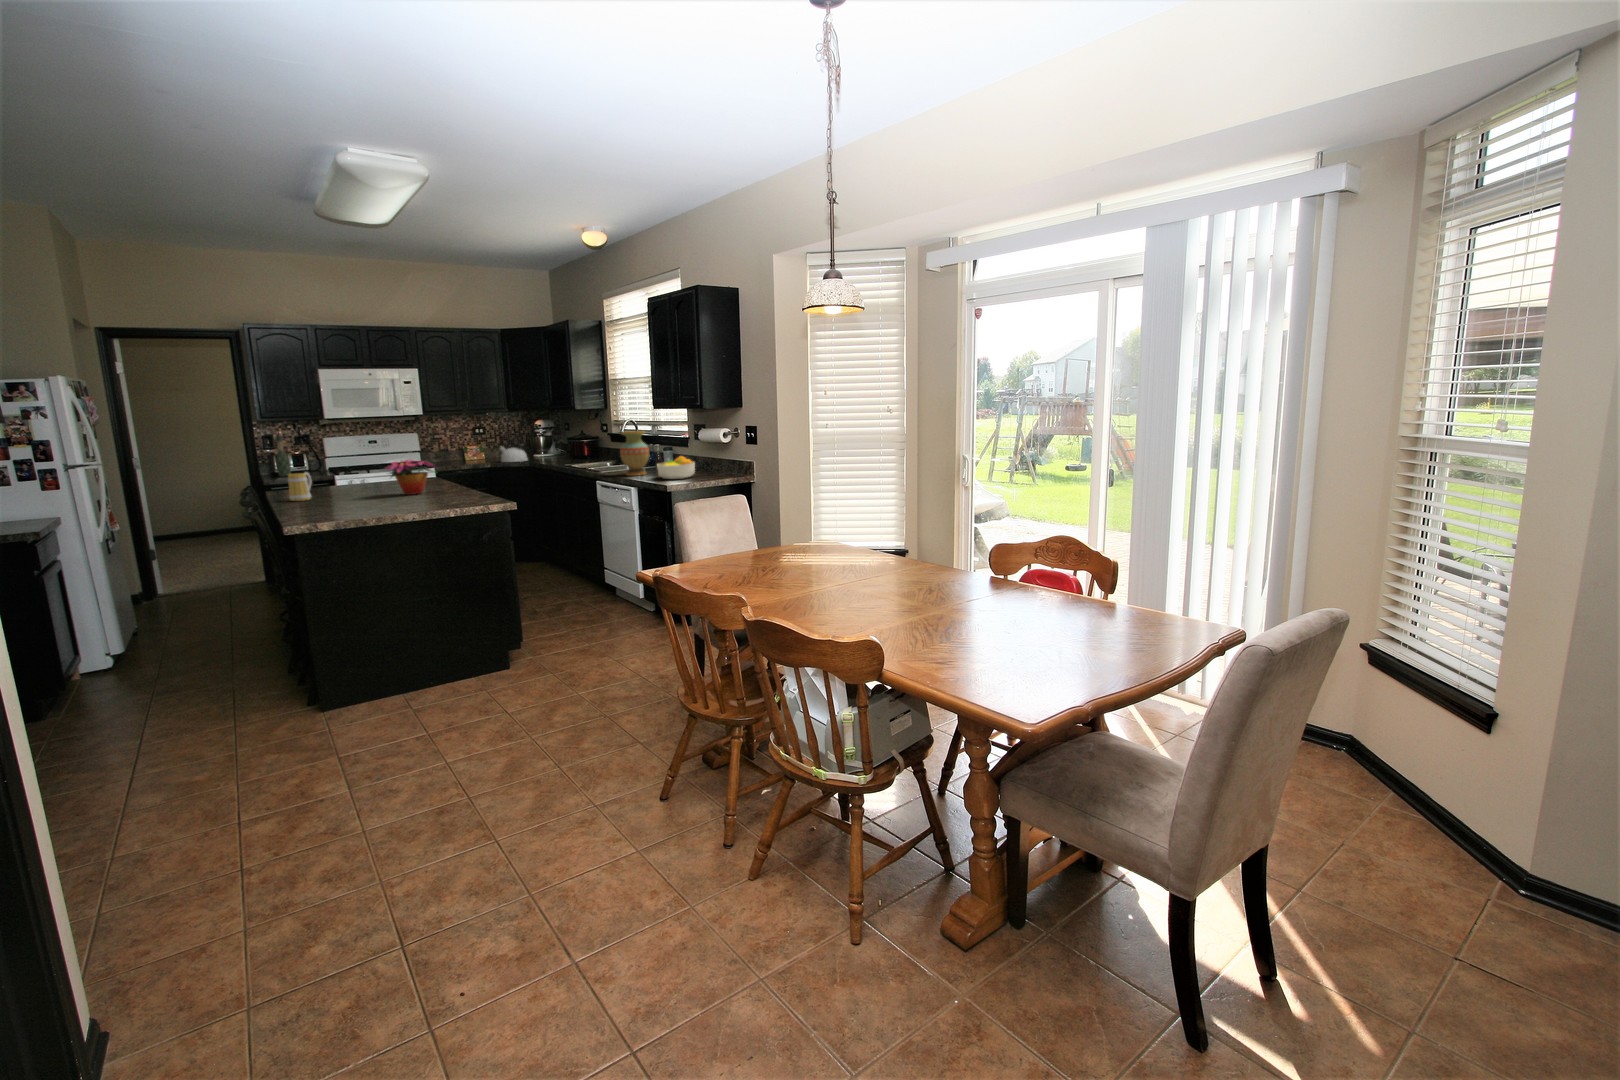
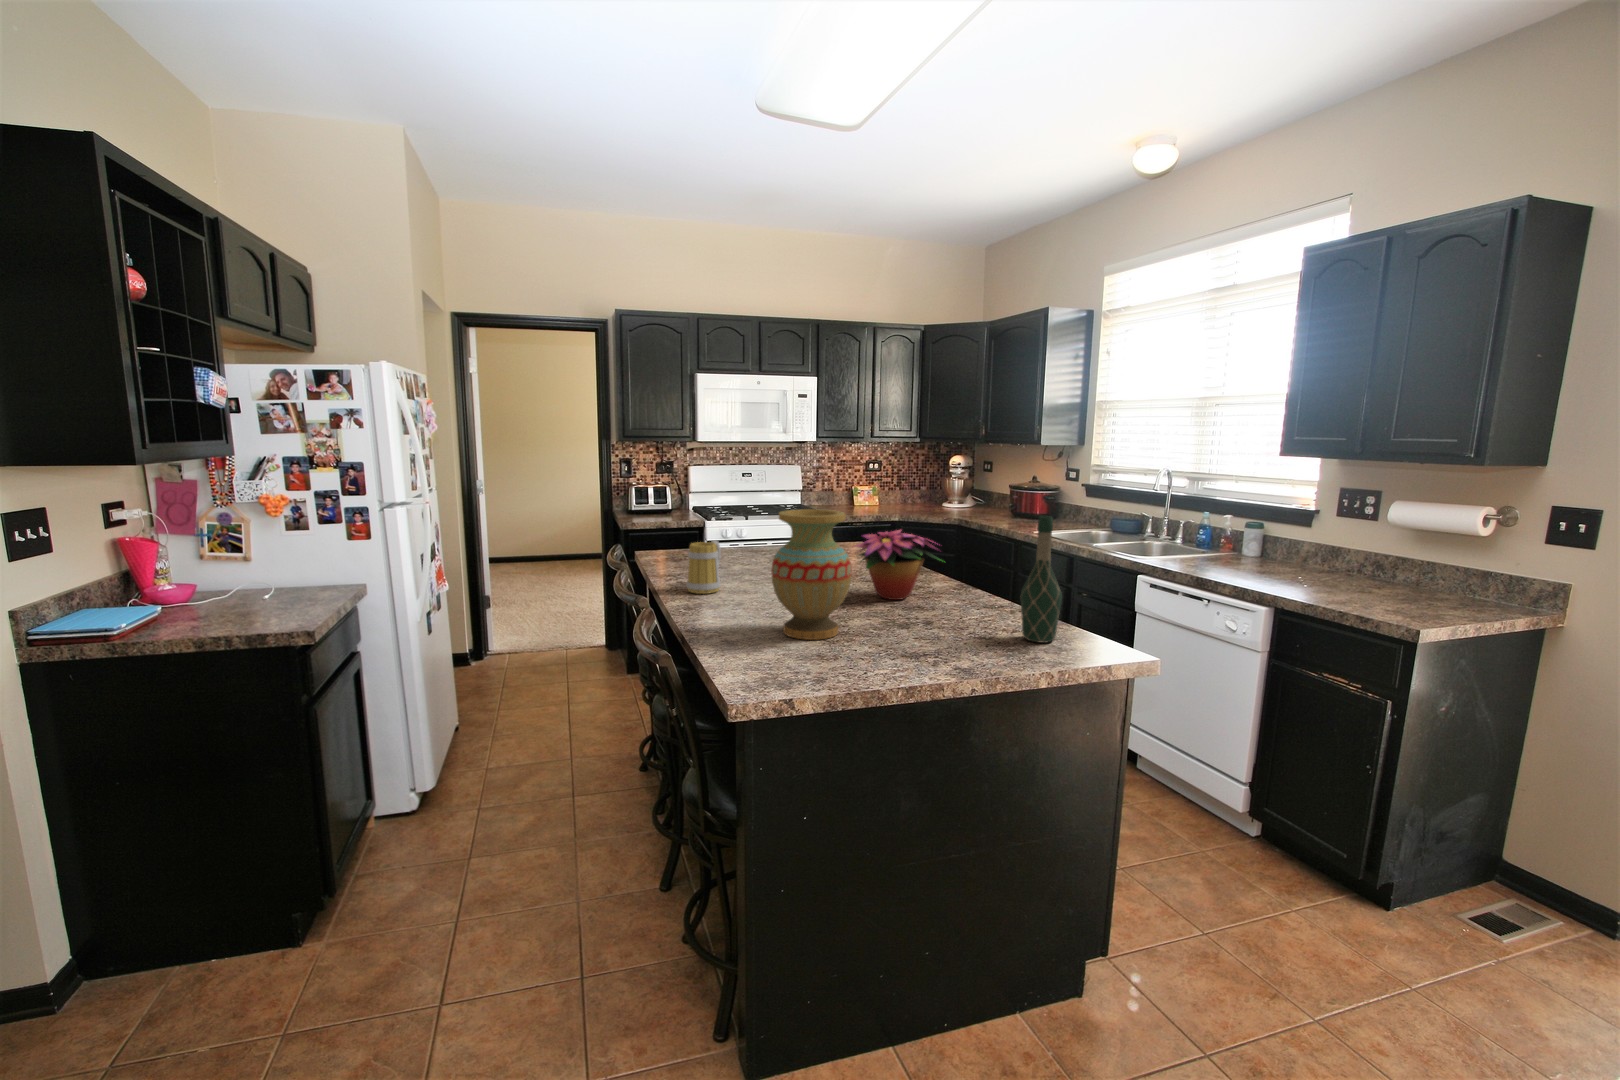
vase: present [620,431,649,476] -> present [771,509,852,640]
wine bottle: present [275,436,291,477] -> present [1020,516,1062,643]
kettle: present [500,439,528,462] -> none [911,481,950,516]
fruit bowl: present [657,456,695,479] -> none [1331,550,1433,605]

